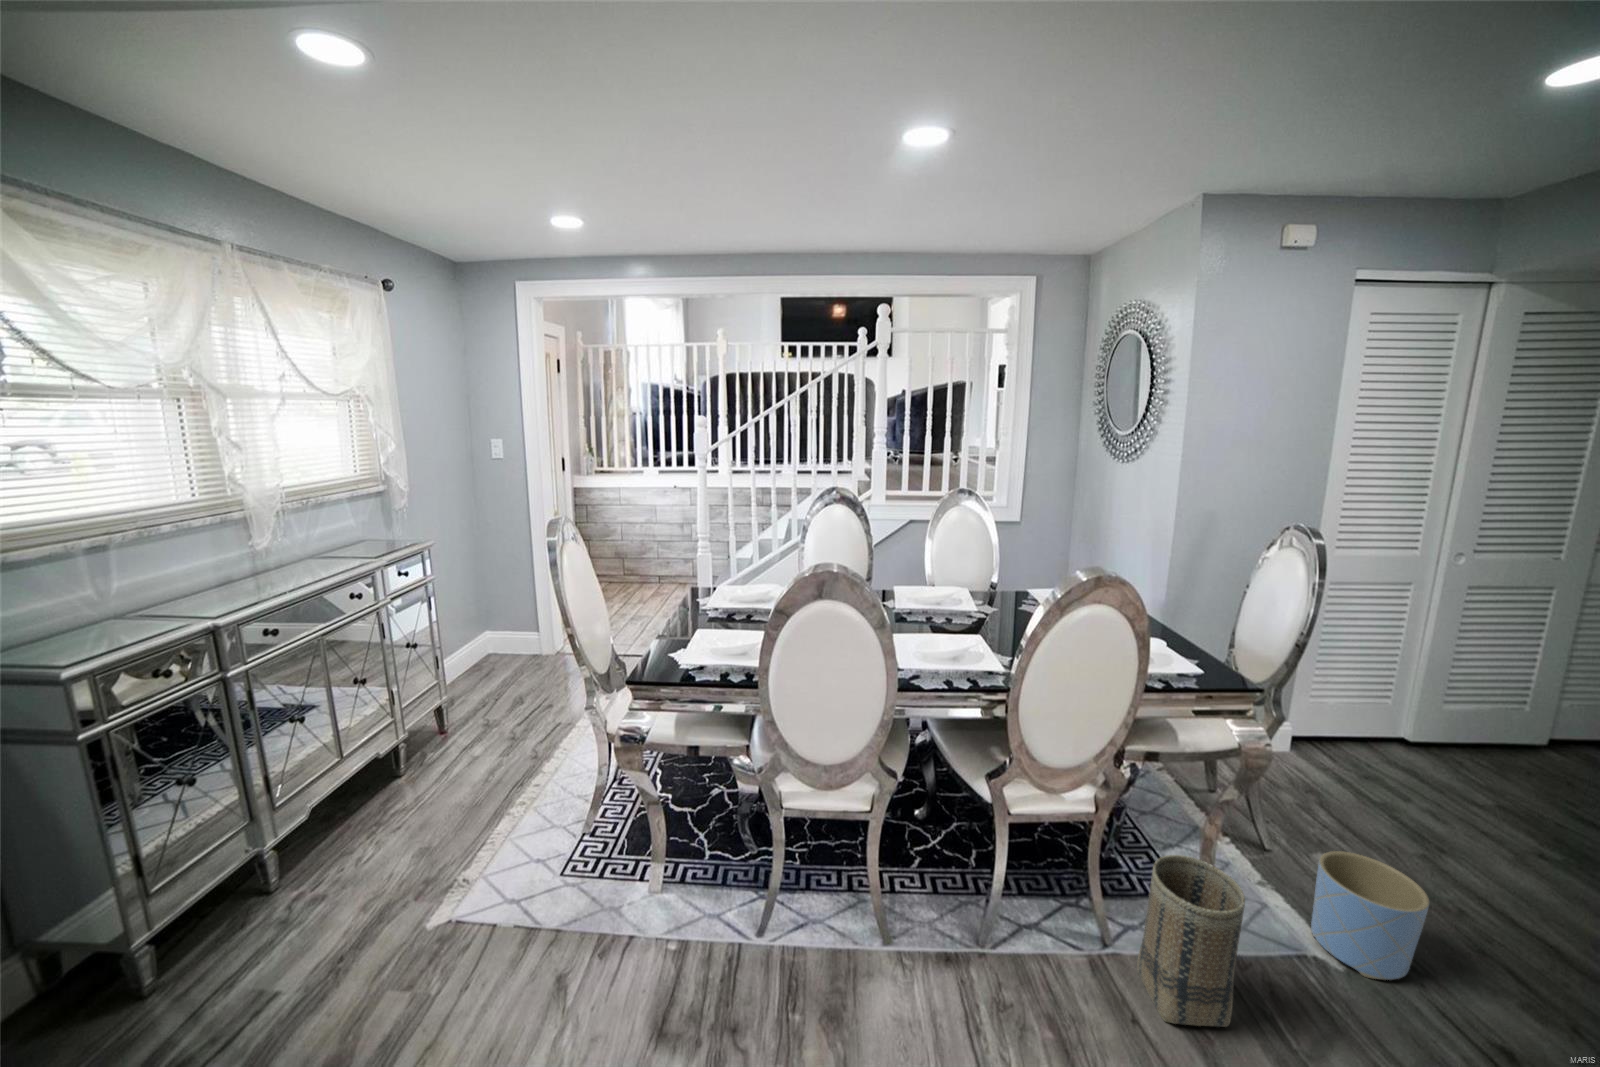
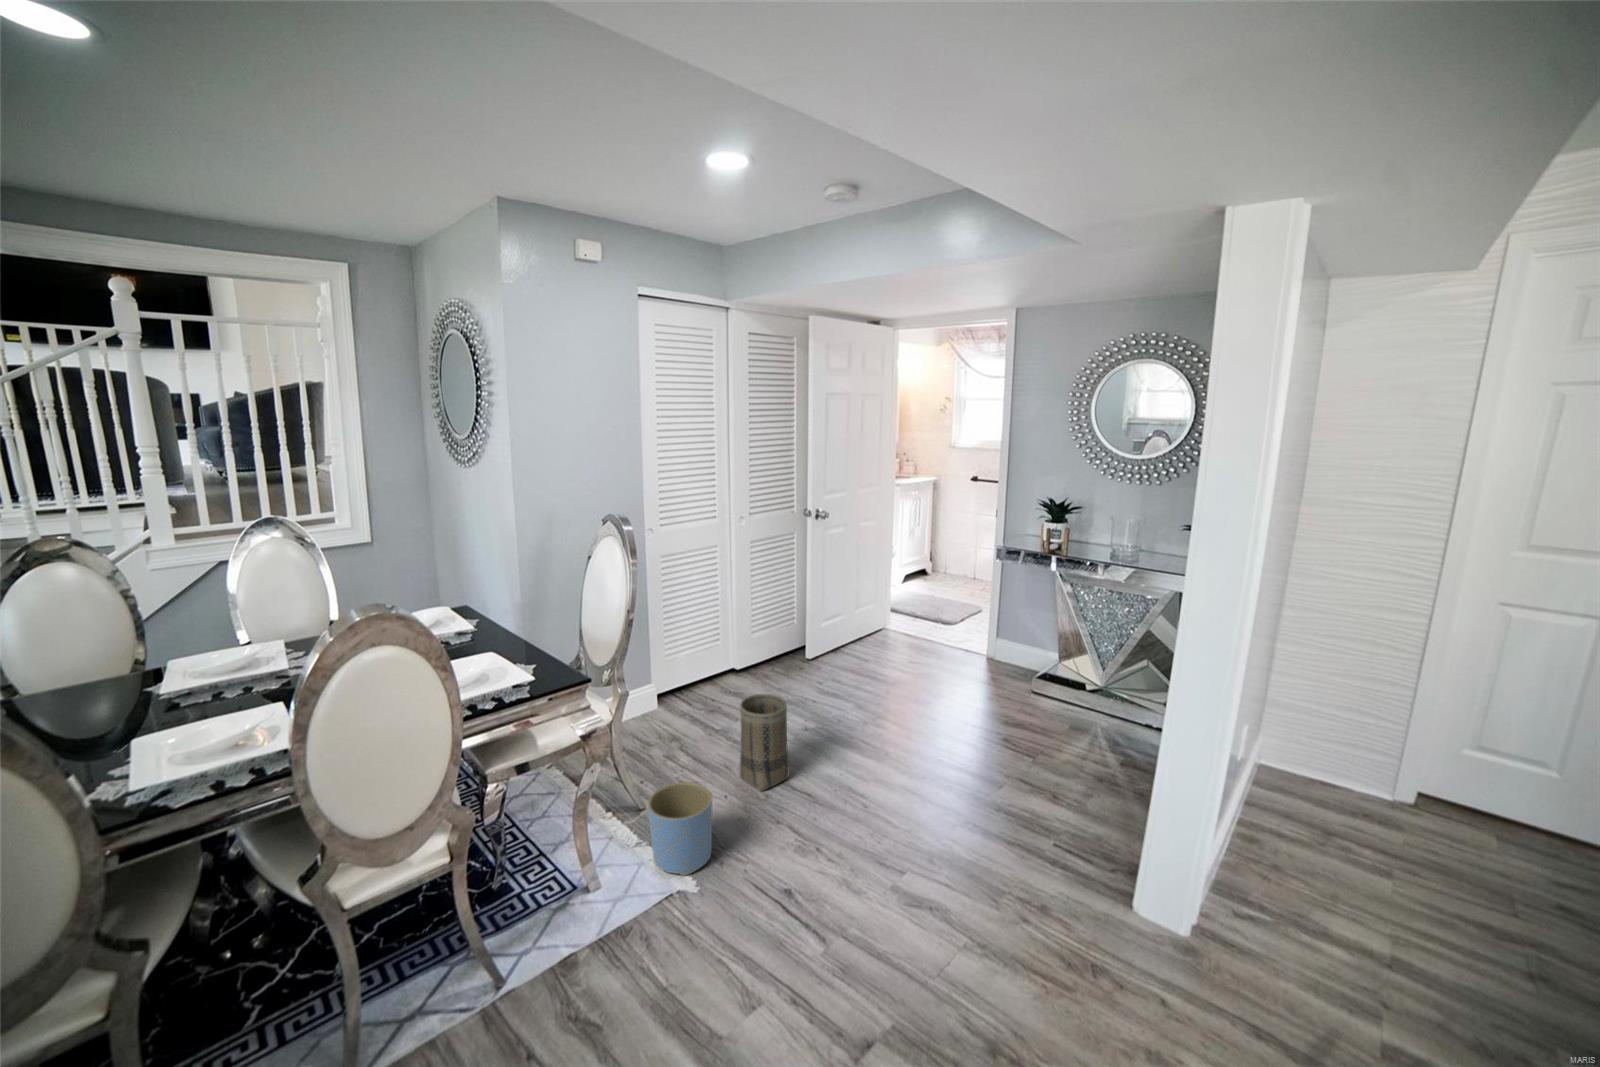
basket: present [1137,855,1245,1027] -> present [739,694,790,791]

